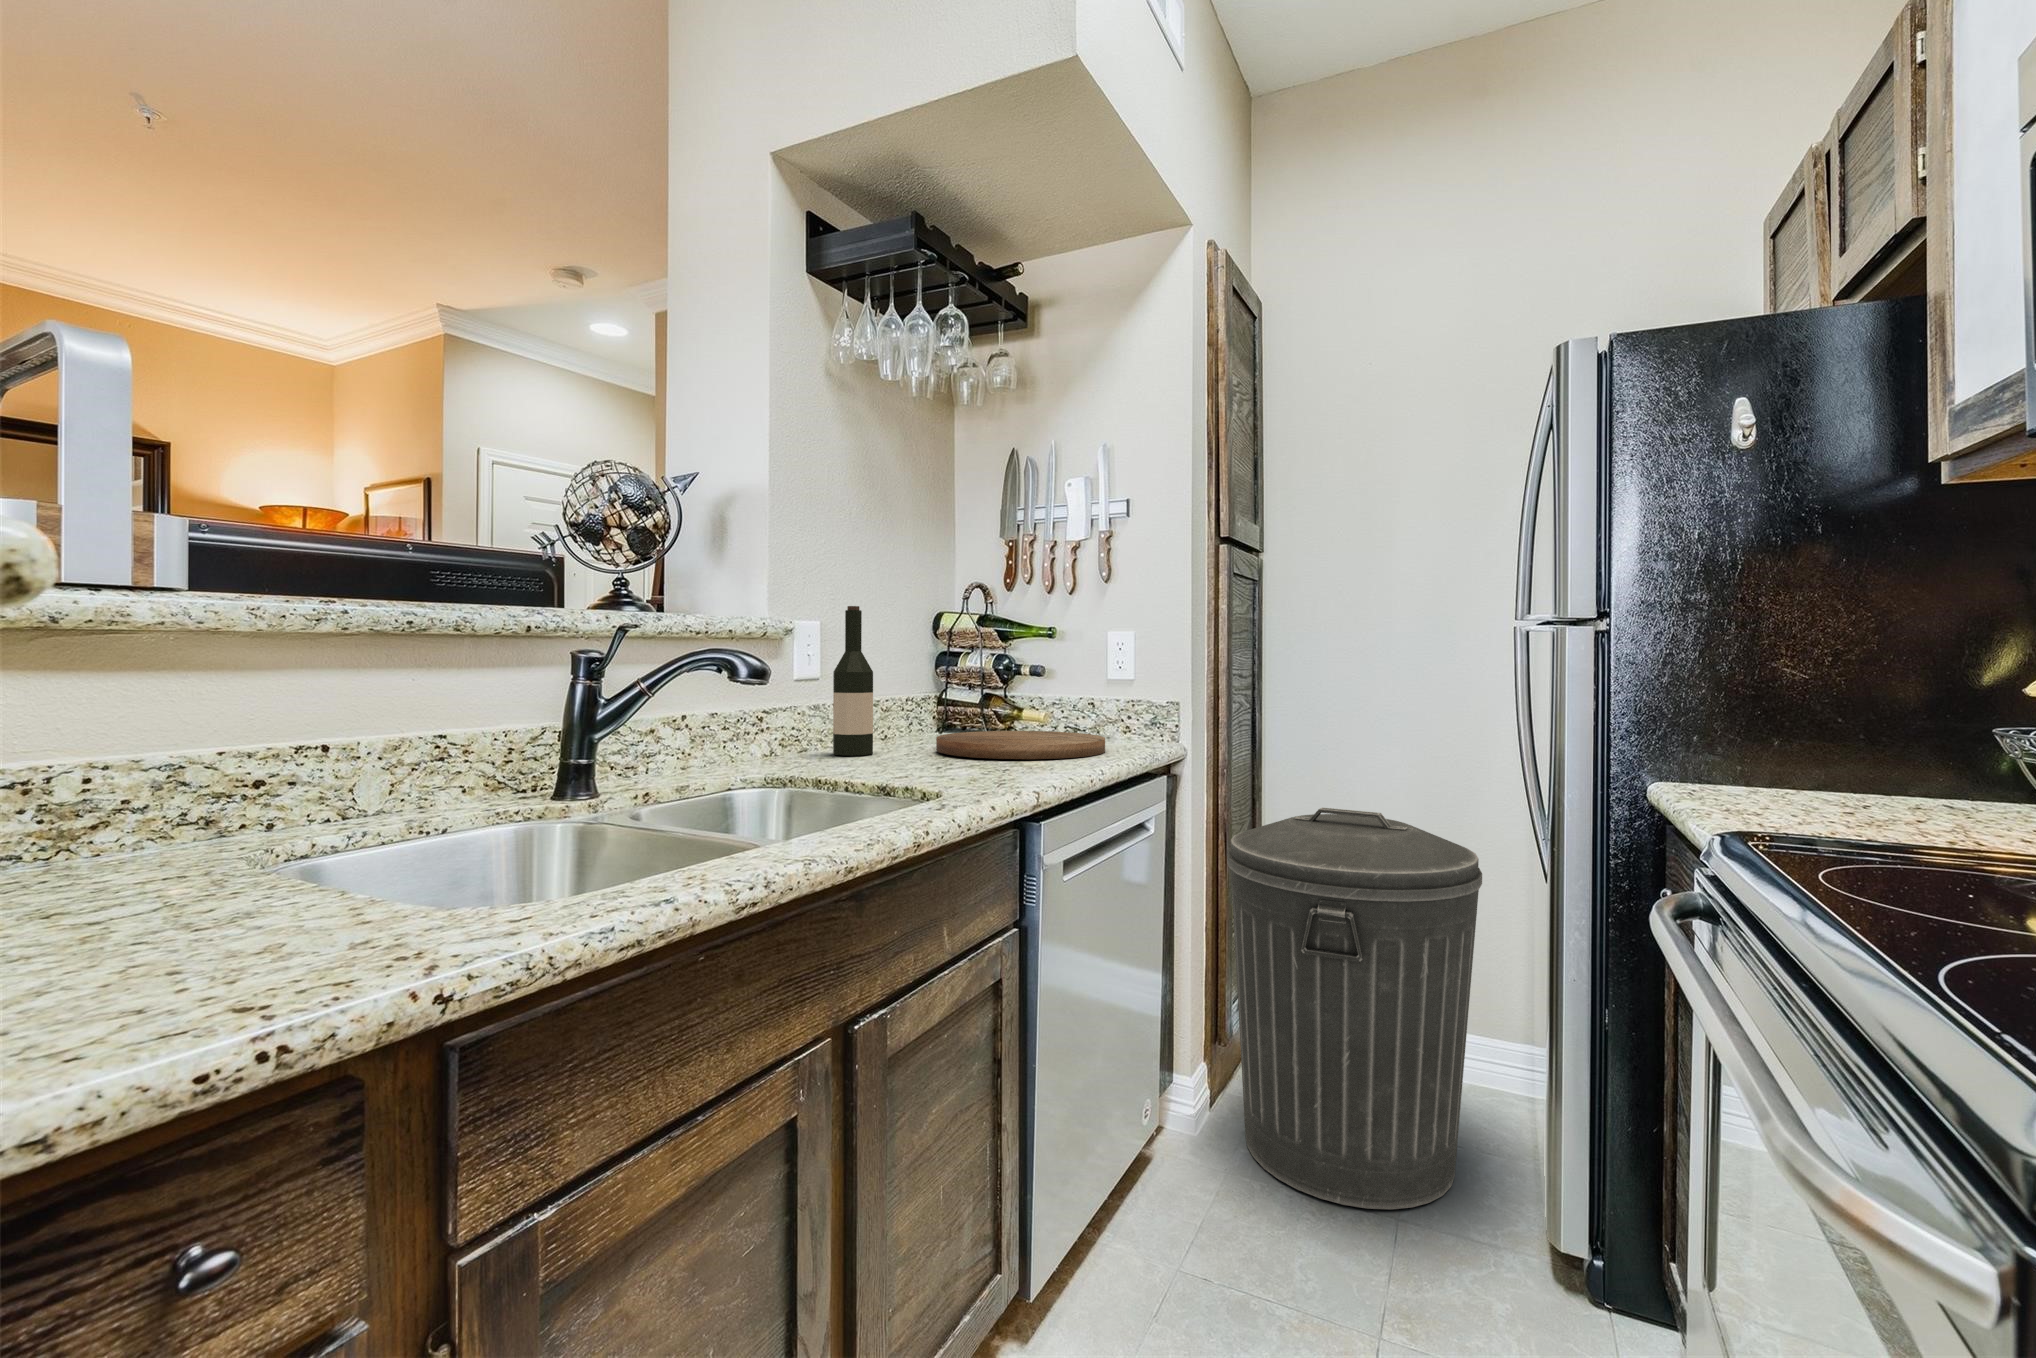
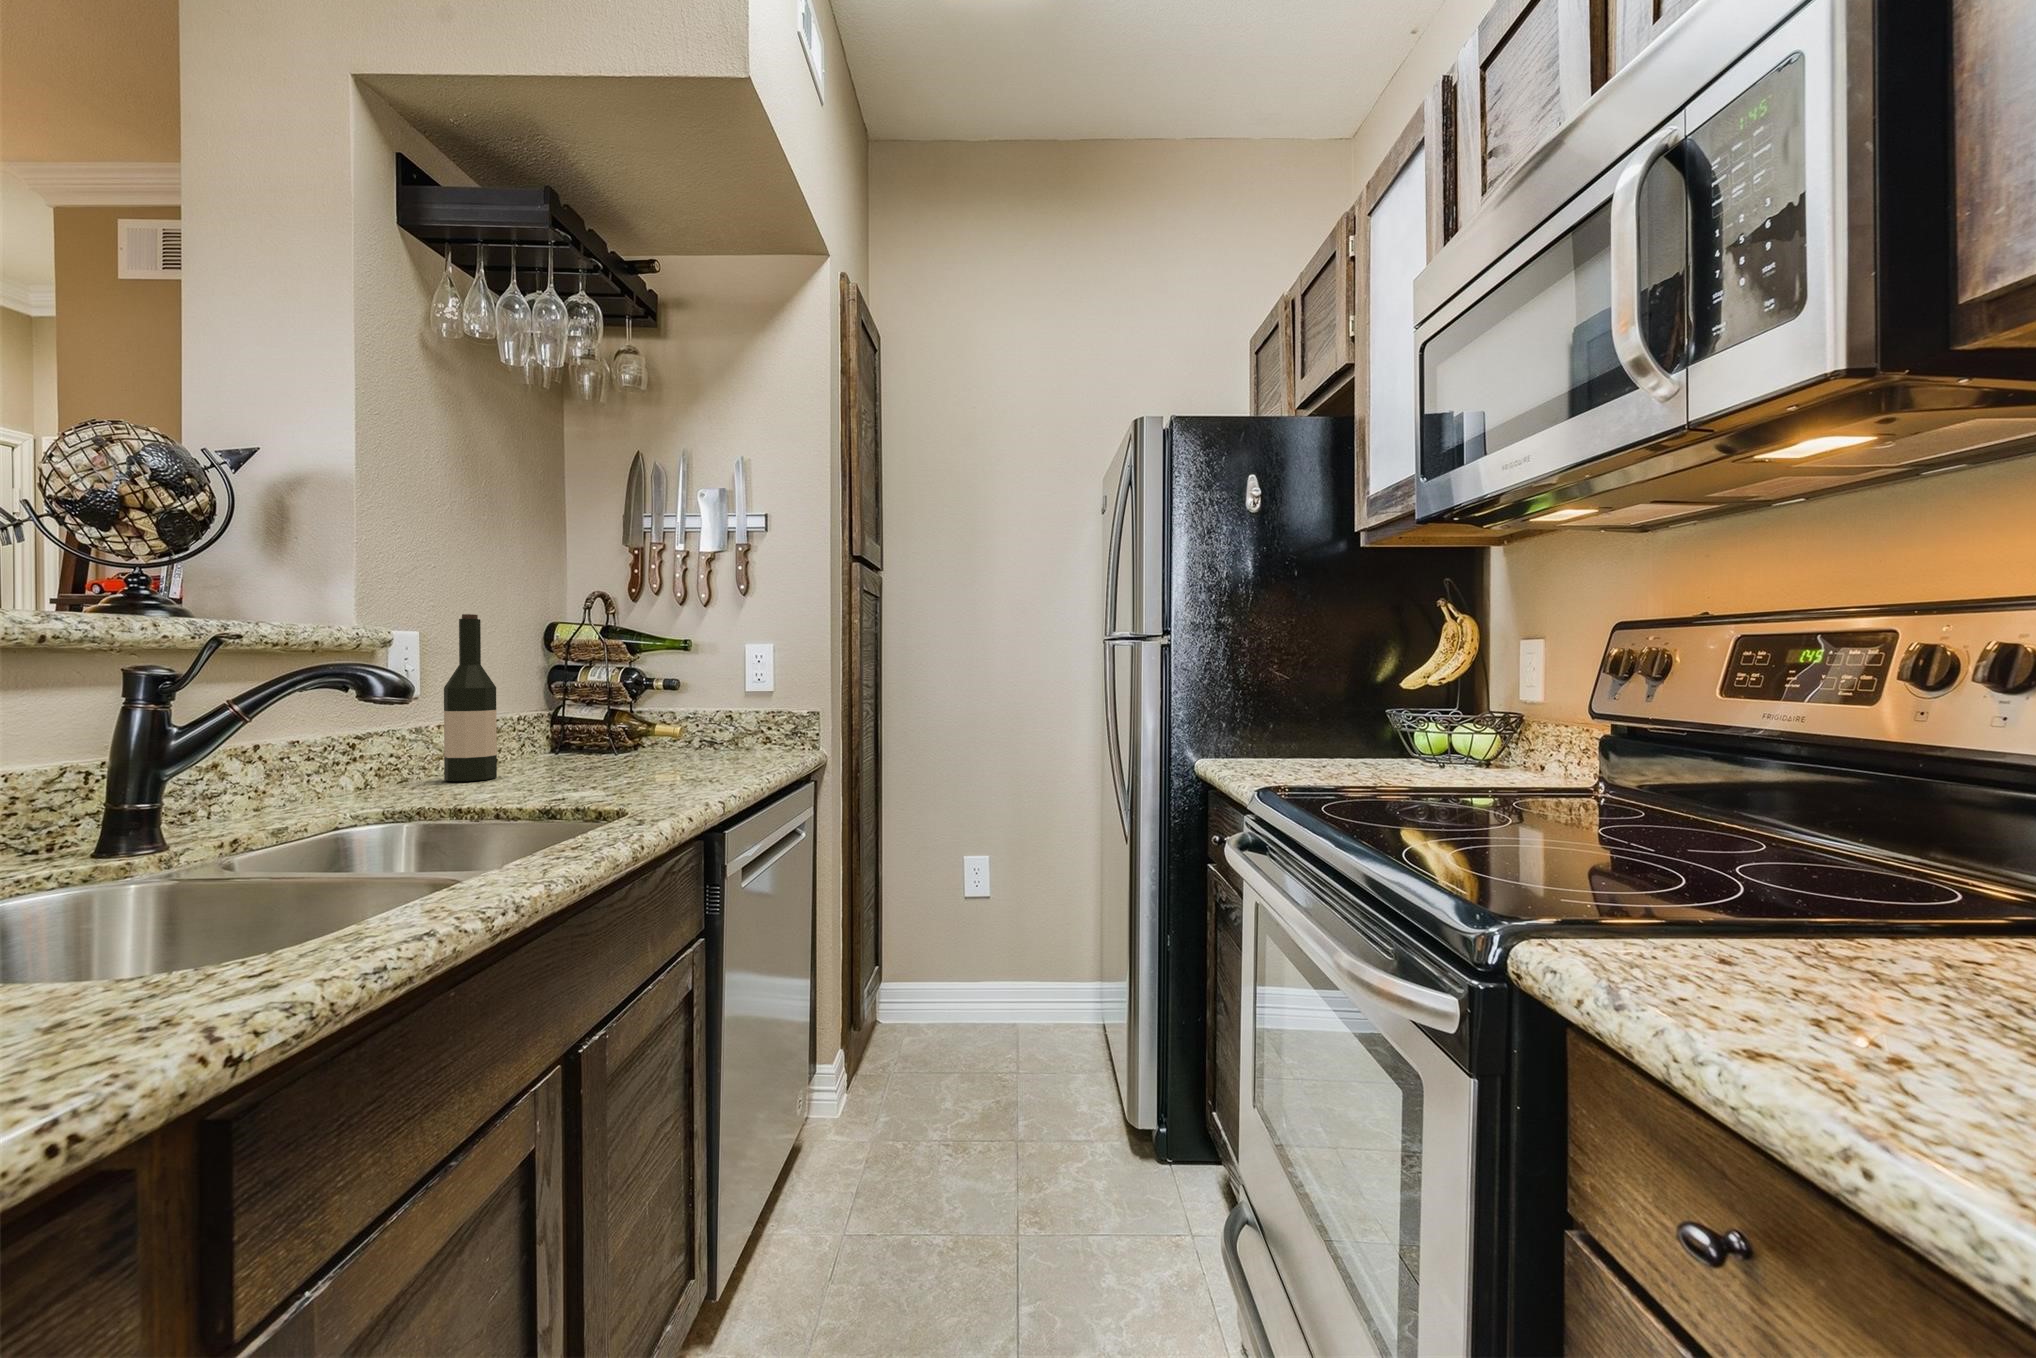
cutting board: present [936,731,1105,759] -> none [572,744,758,774]
trash can: present [1227,807,1482,1209] -> none [868,801,1078,1145]

